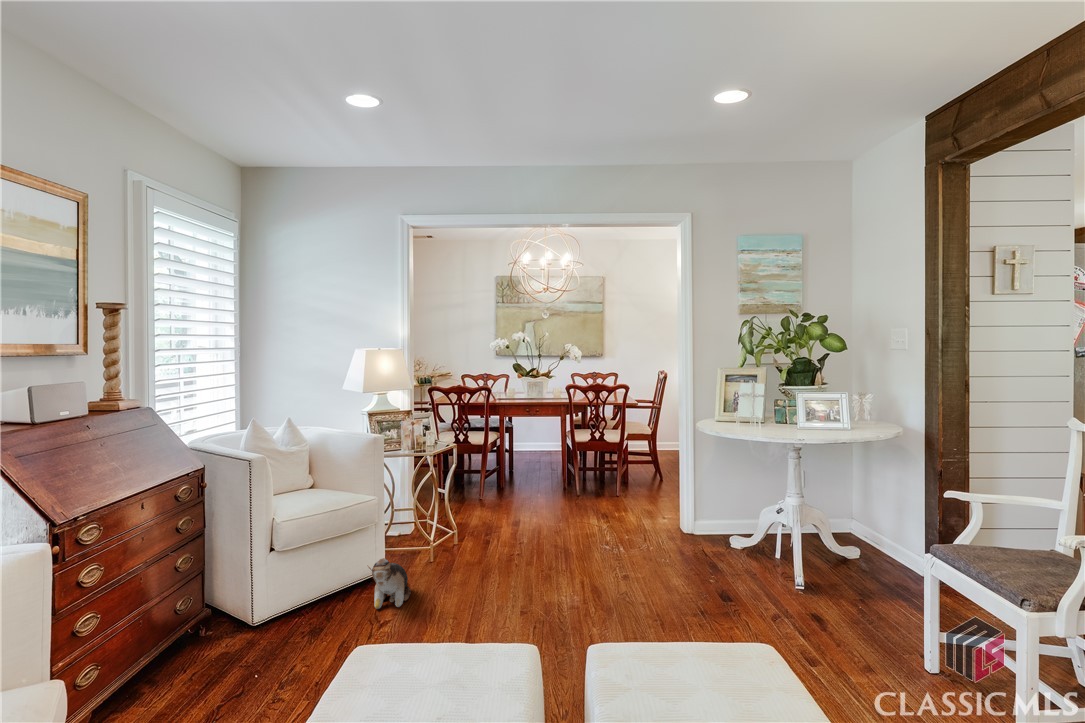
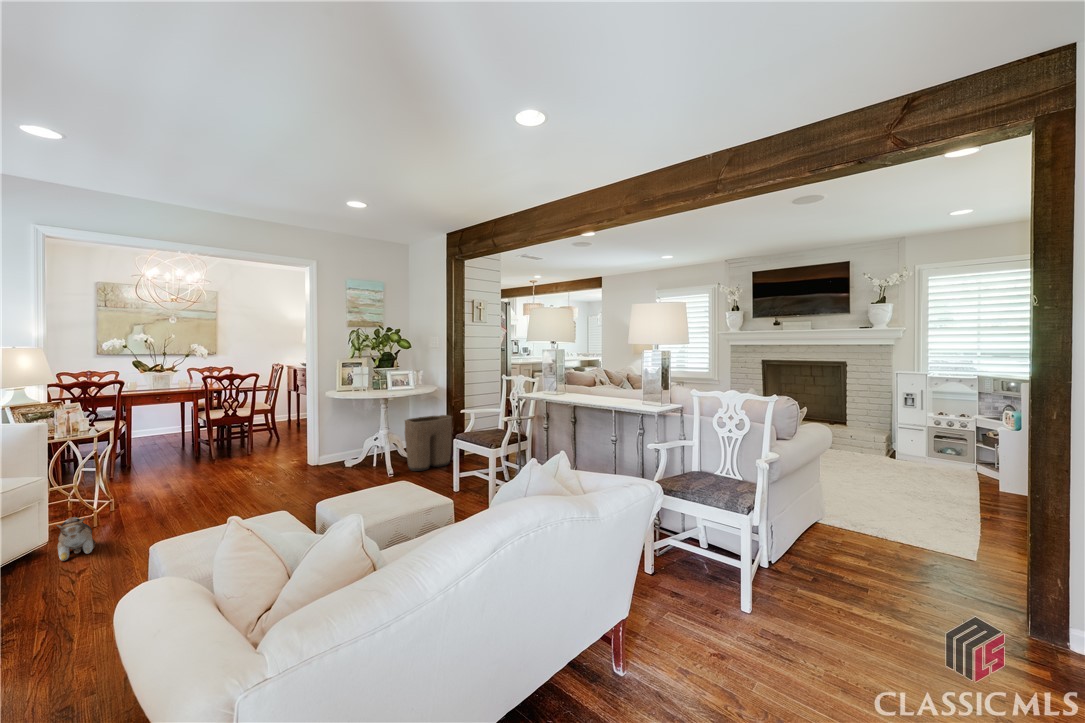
laundry basket: none [831,483,936,592] -> present [405,415,452,471]

